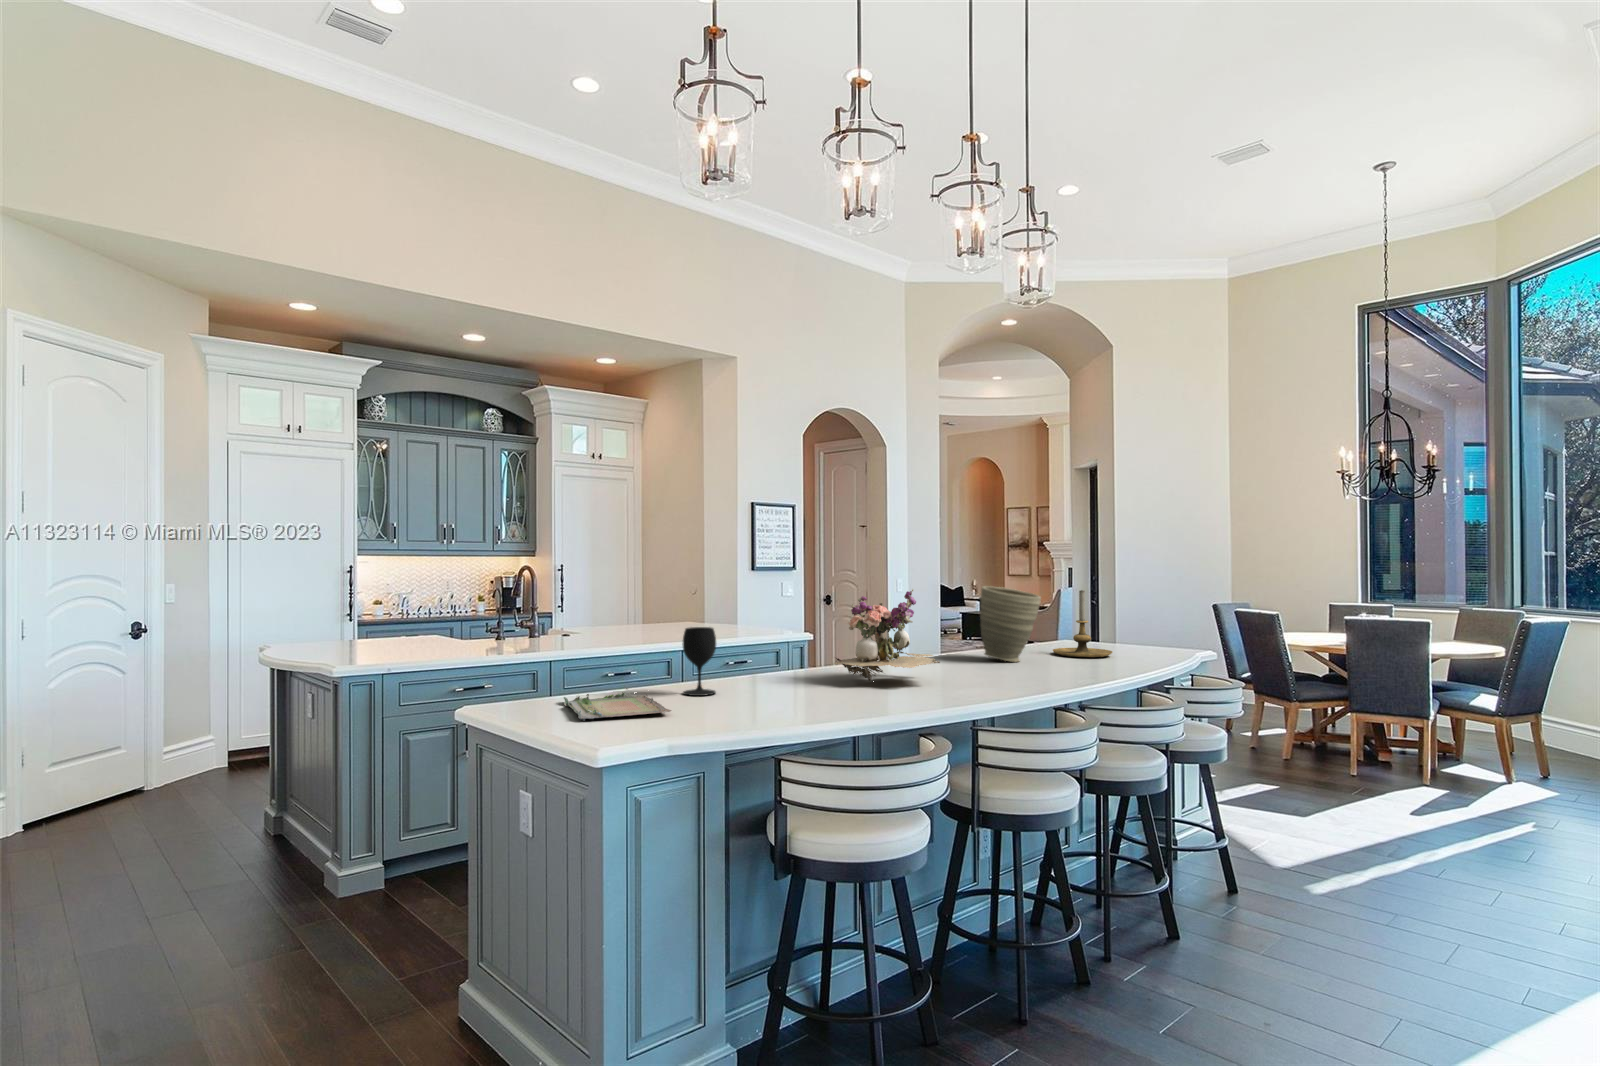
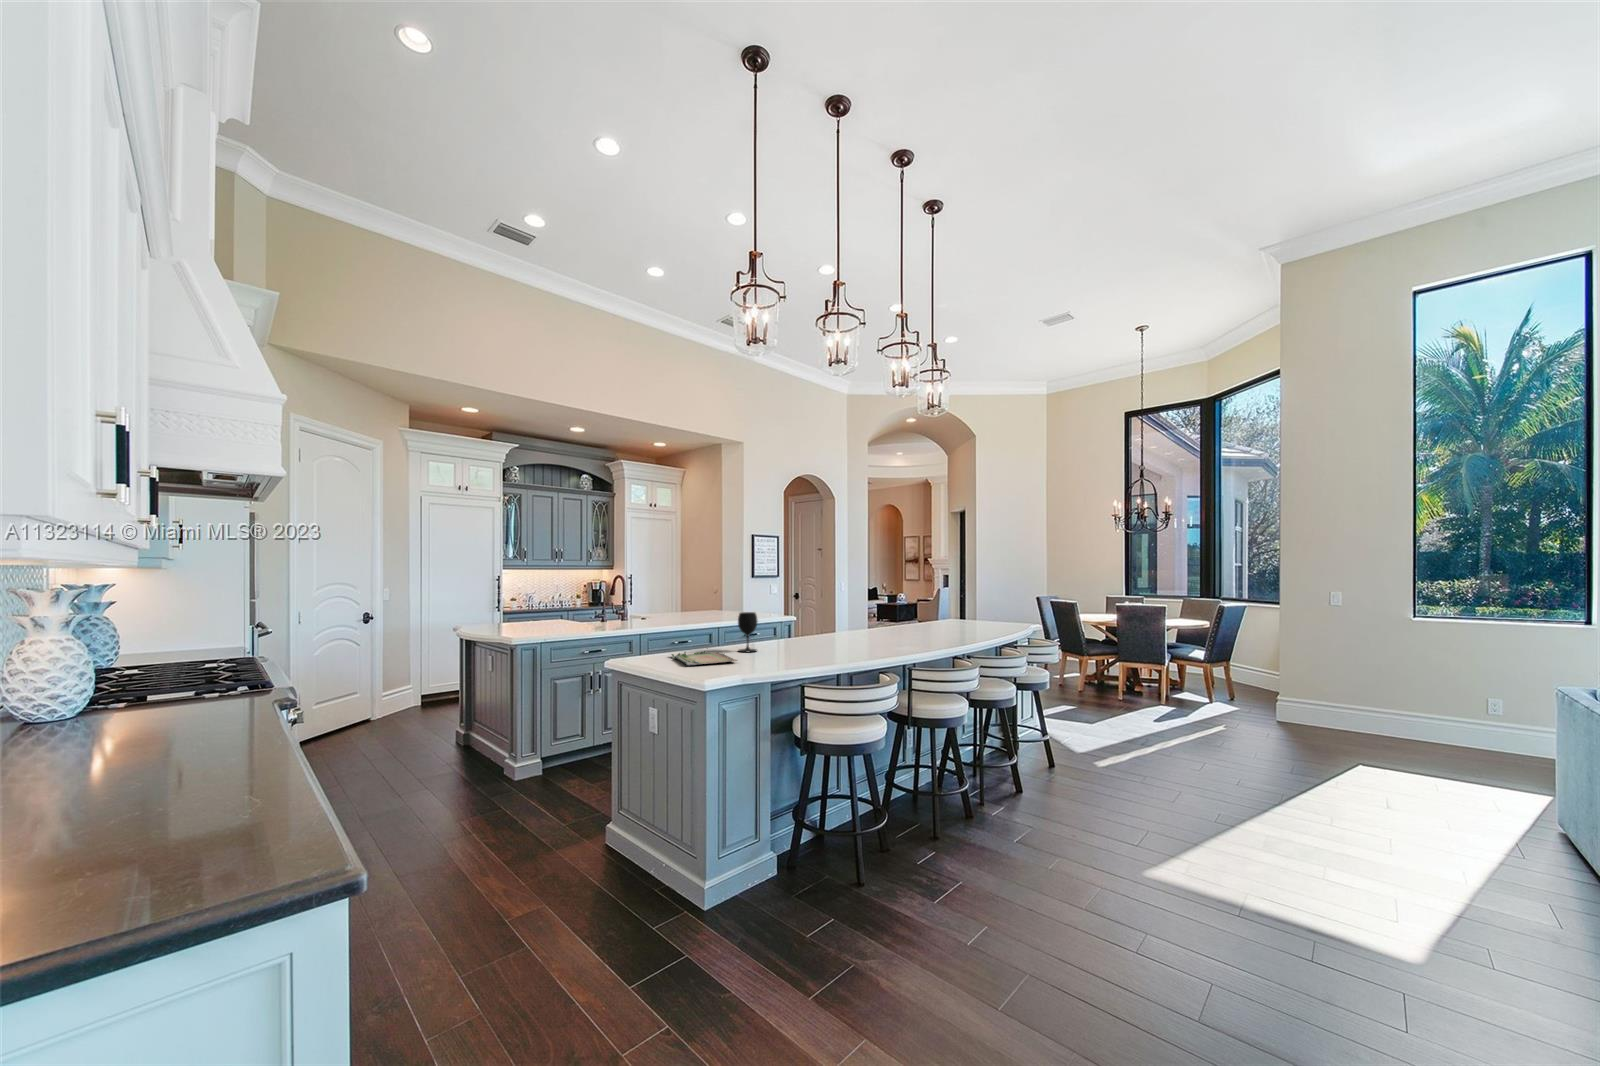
vase: present [980,586,1041,662] -> none [904,587,940,632]
flower arrangement: present [834,589,940,680] -> none [823,589,885,644]
candle holder: present [1053,590,1112,657] -> none [946,589,981,629]

